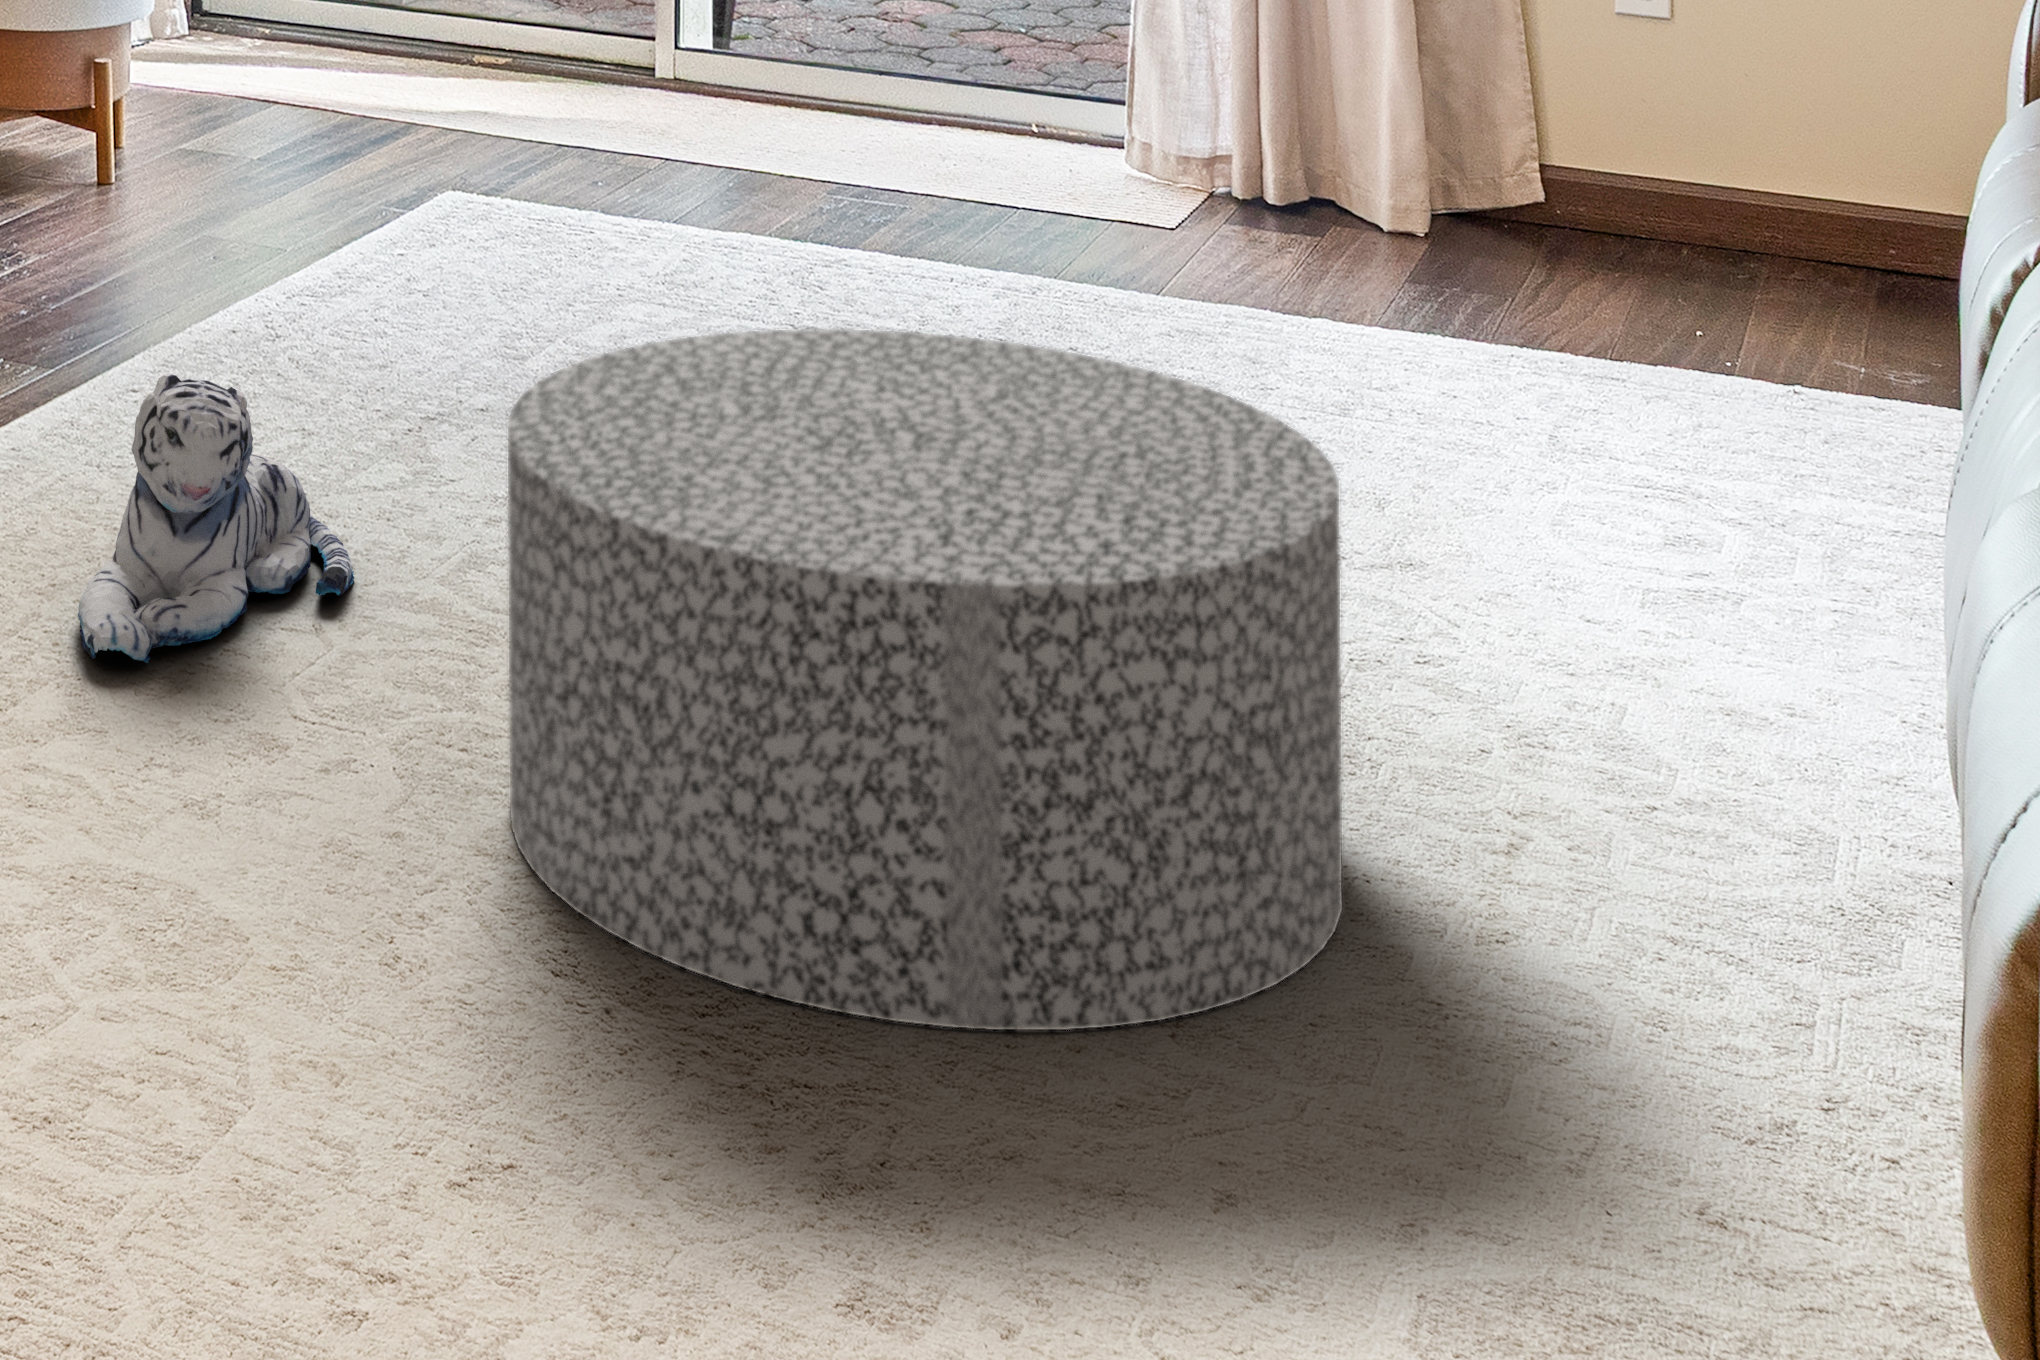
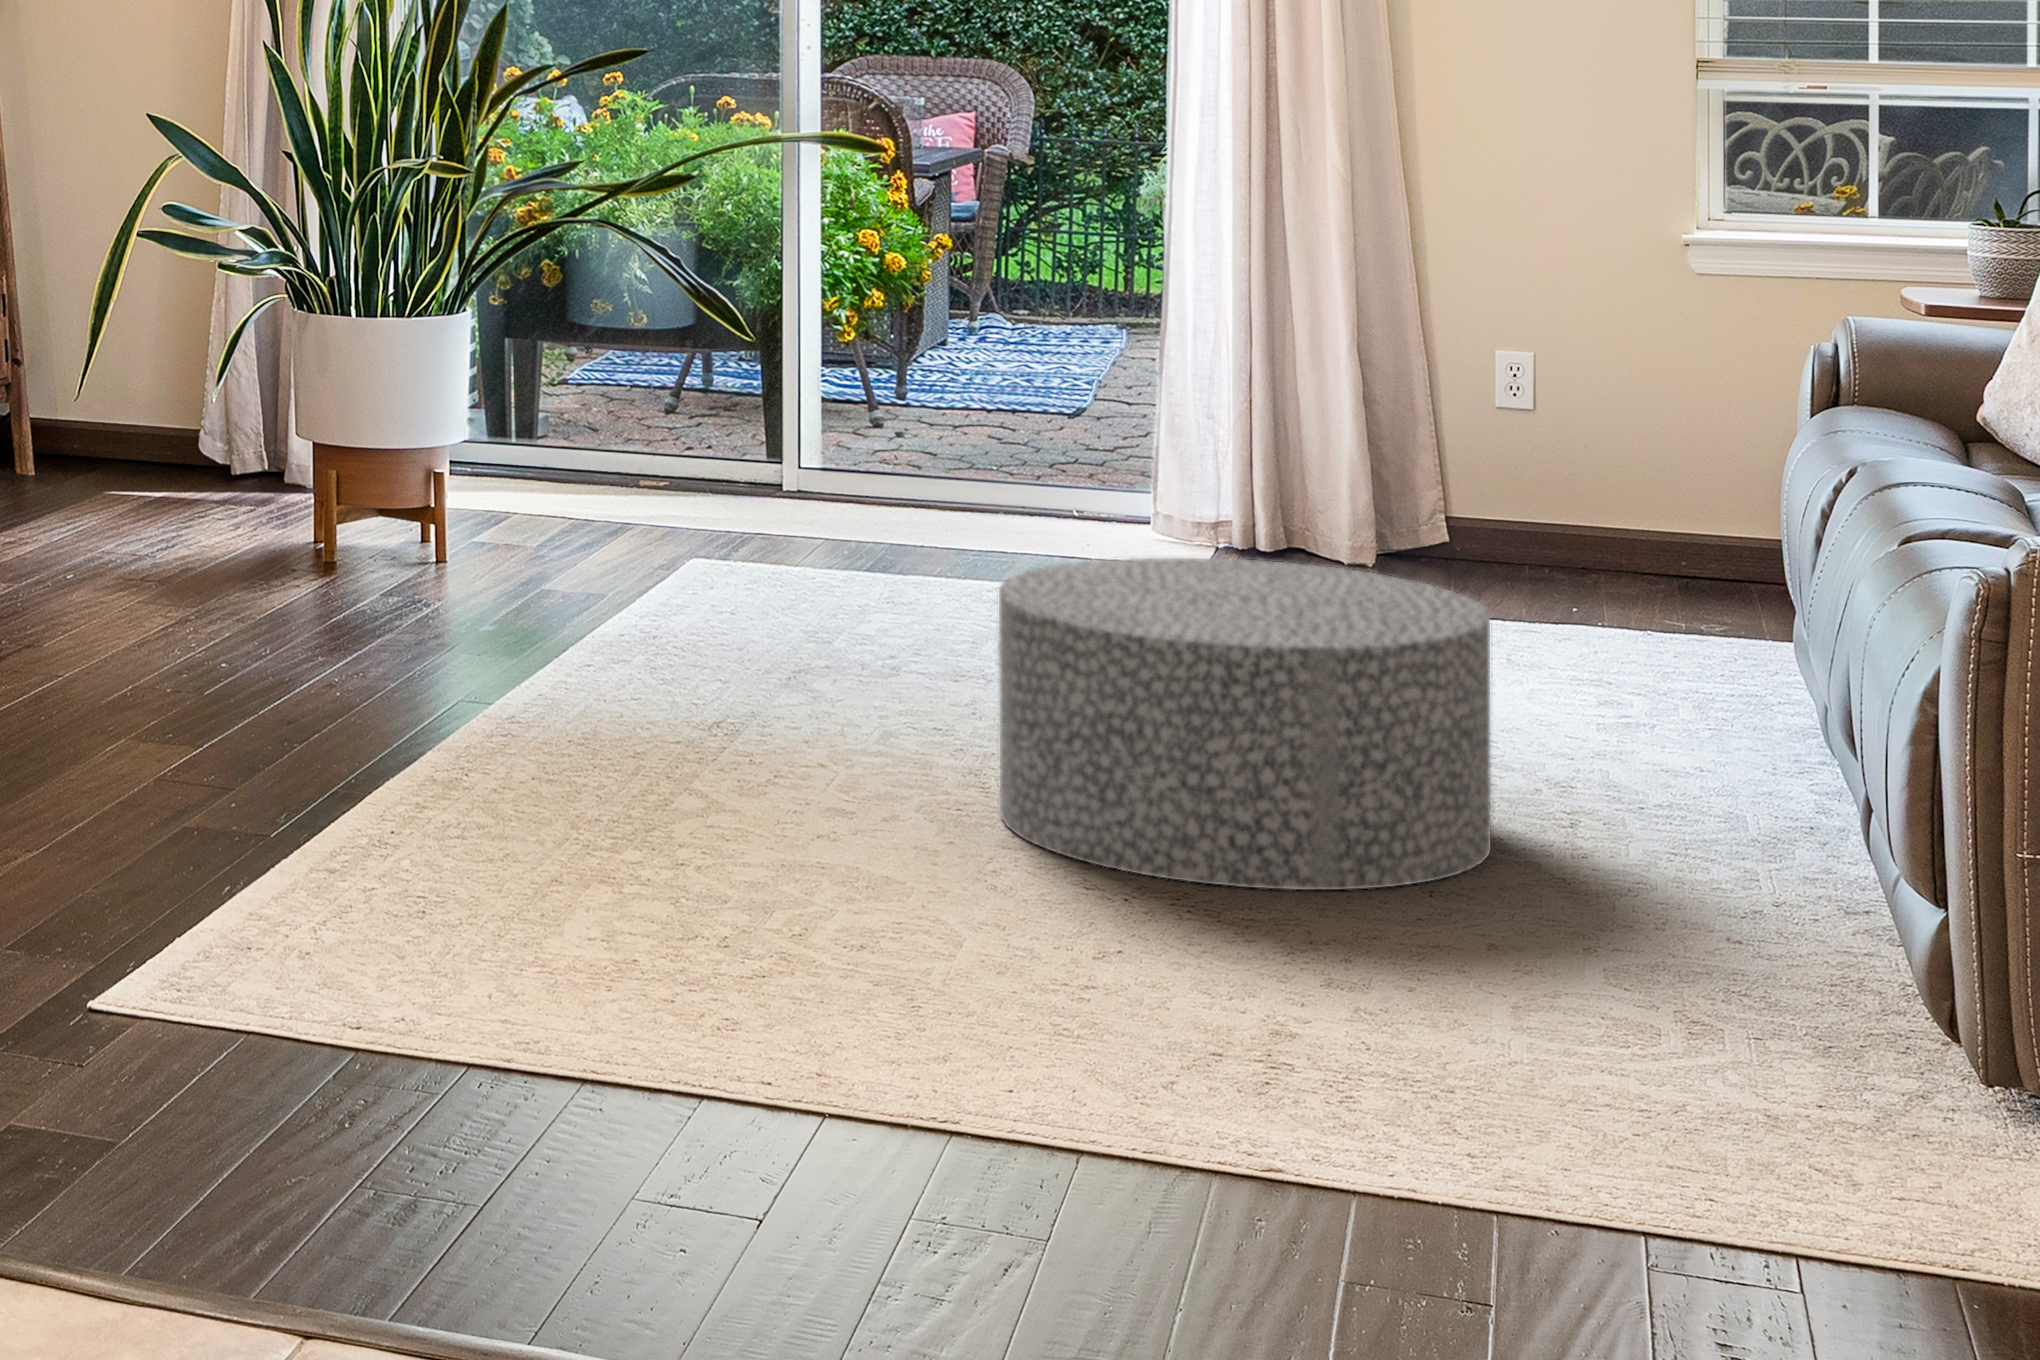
plush toy: present [78,374,354,663] -> none [673,609,827,777]

